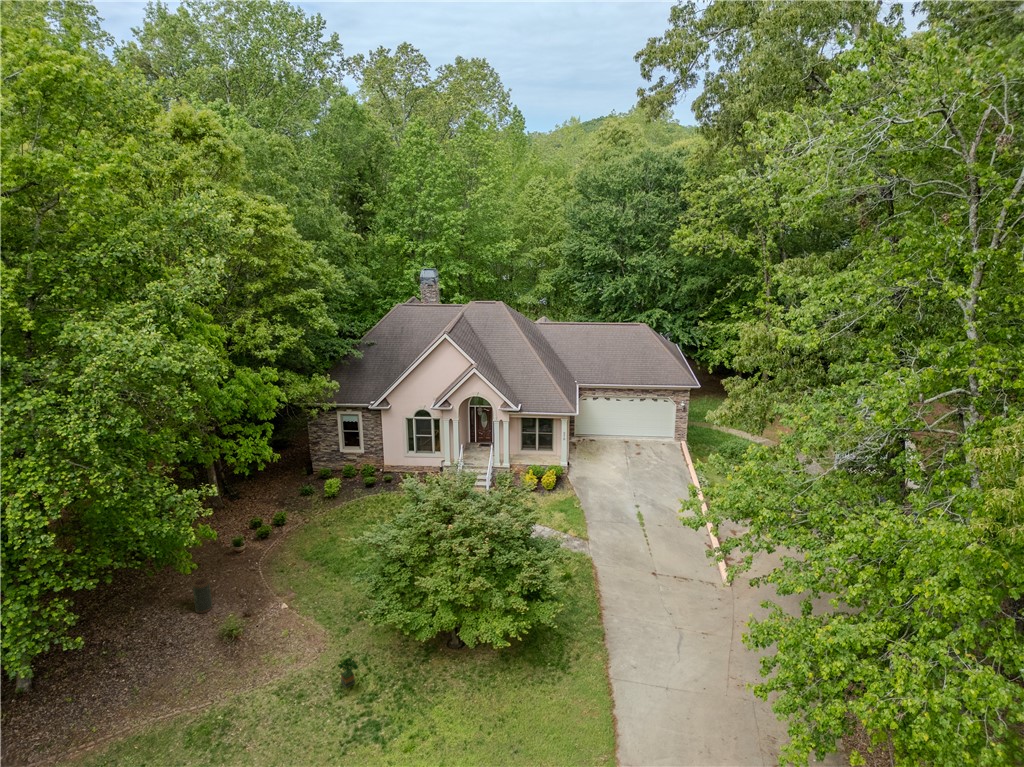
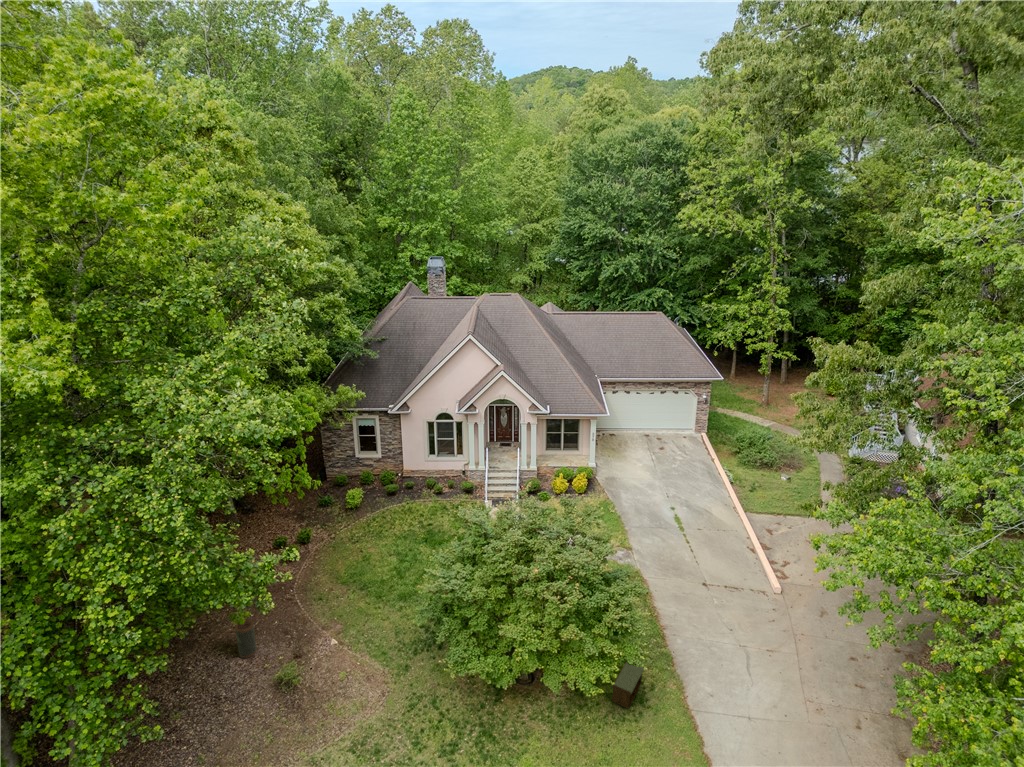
bench: none [531,629,566,673] -> present [612,662,644,709]
potted tree: present [339,658,358,688] -> none [414,707,436,741]

